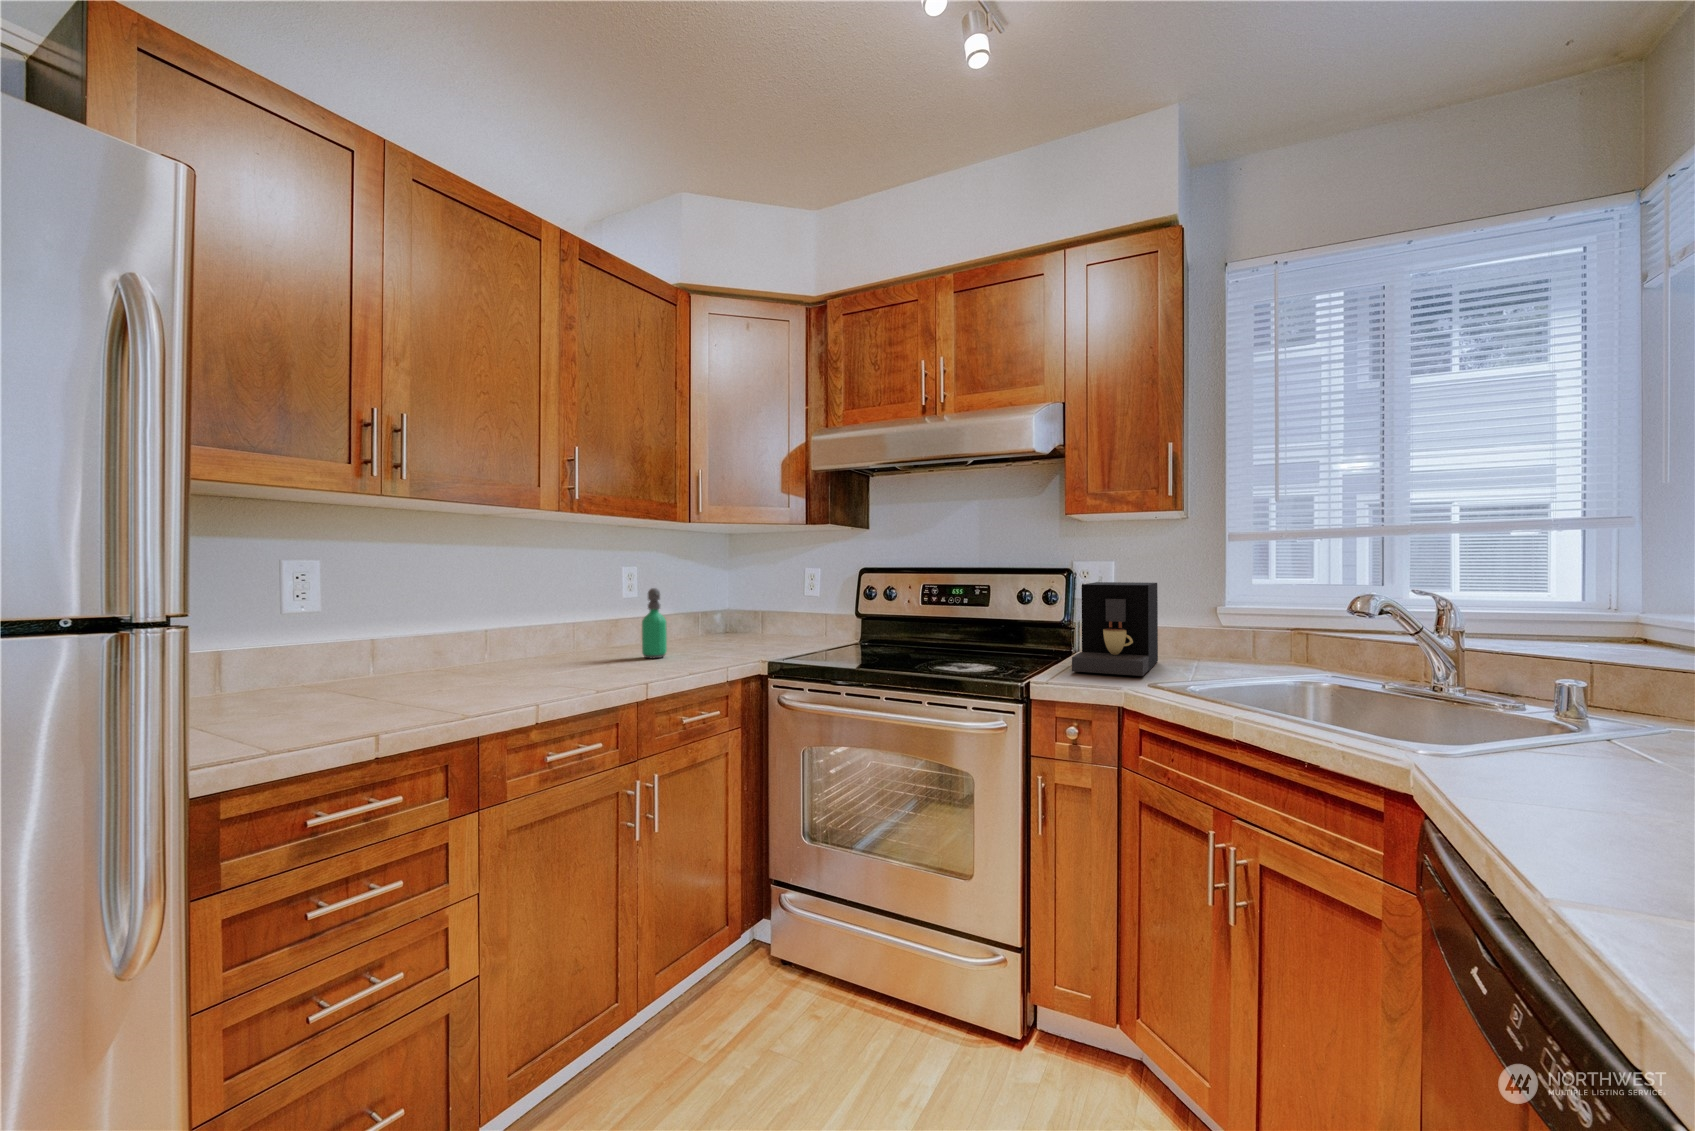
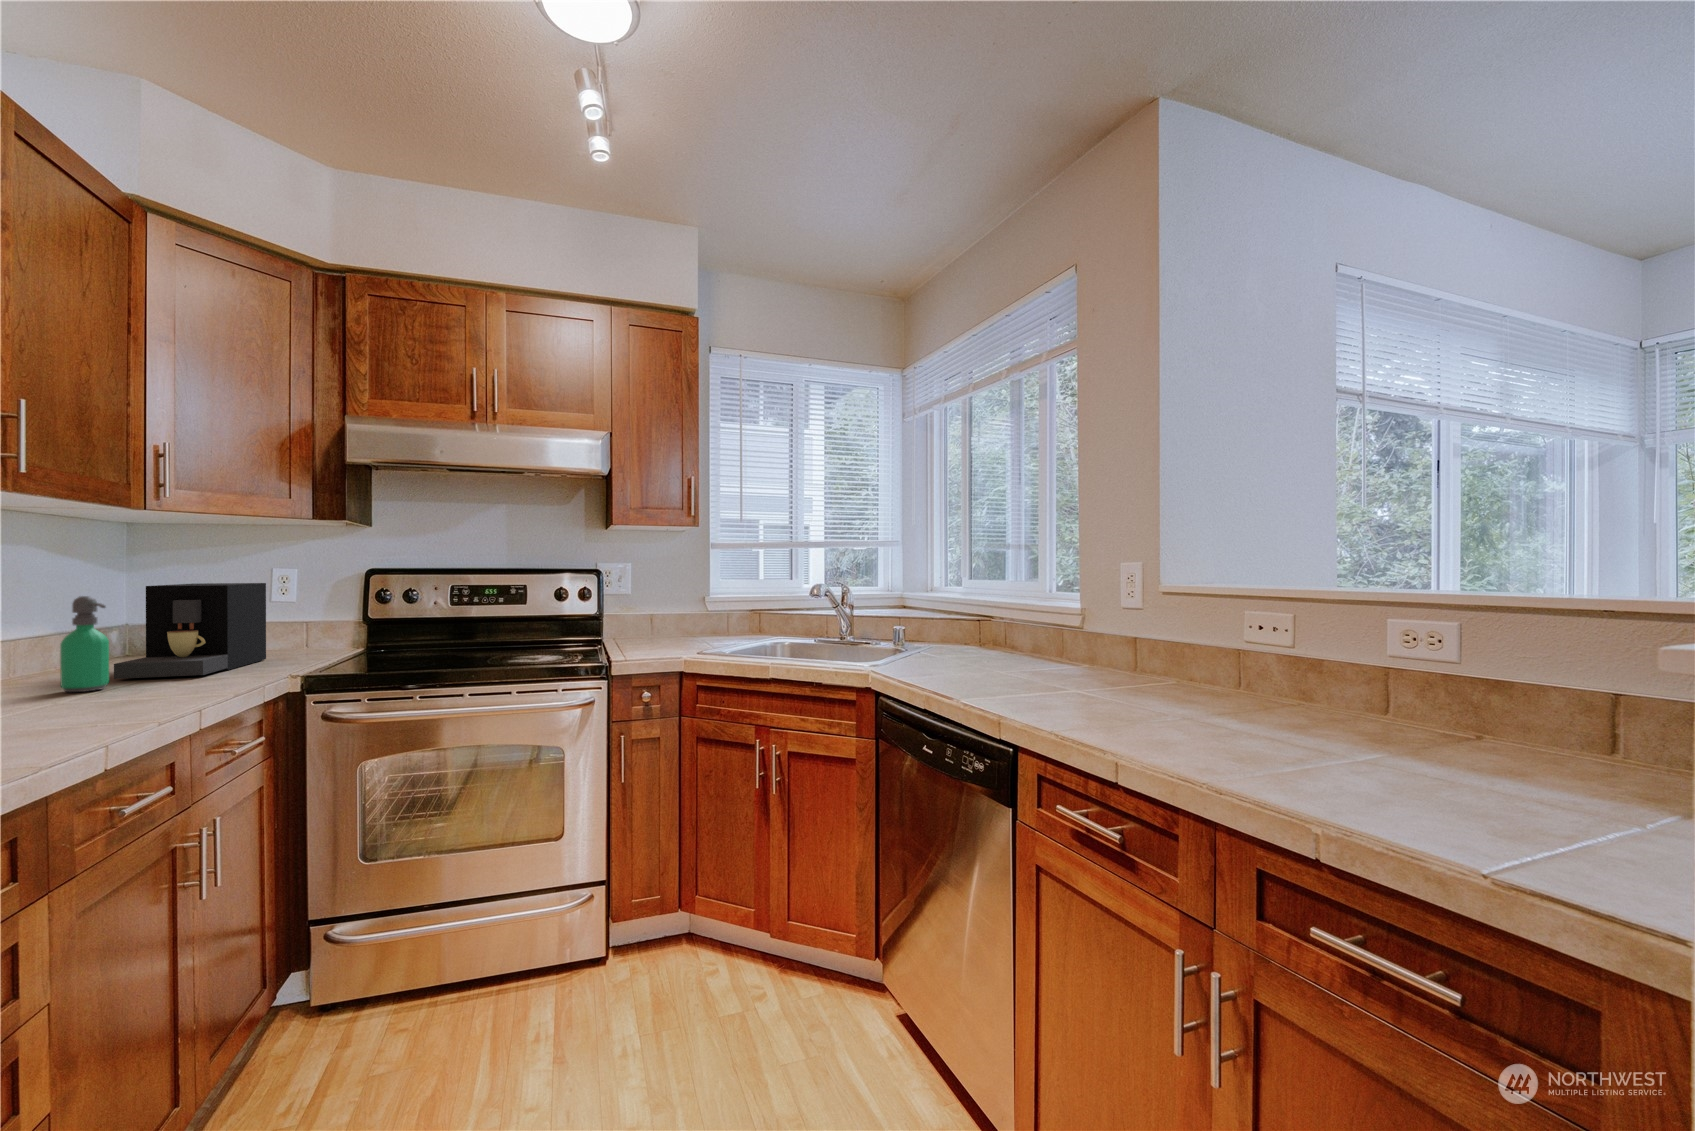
coffee maker: present [1072,582,1158,676] -> present [114,583,266,679]

